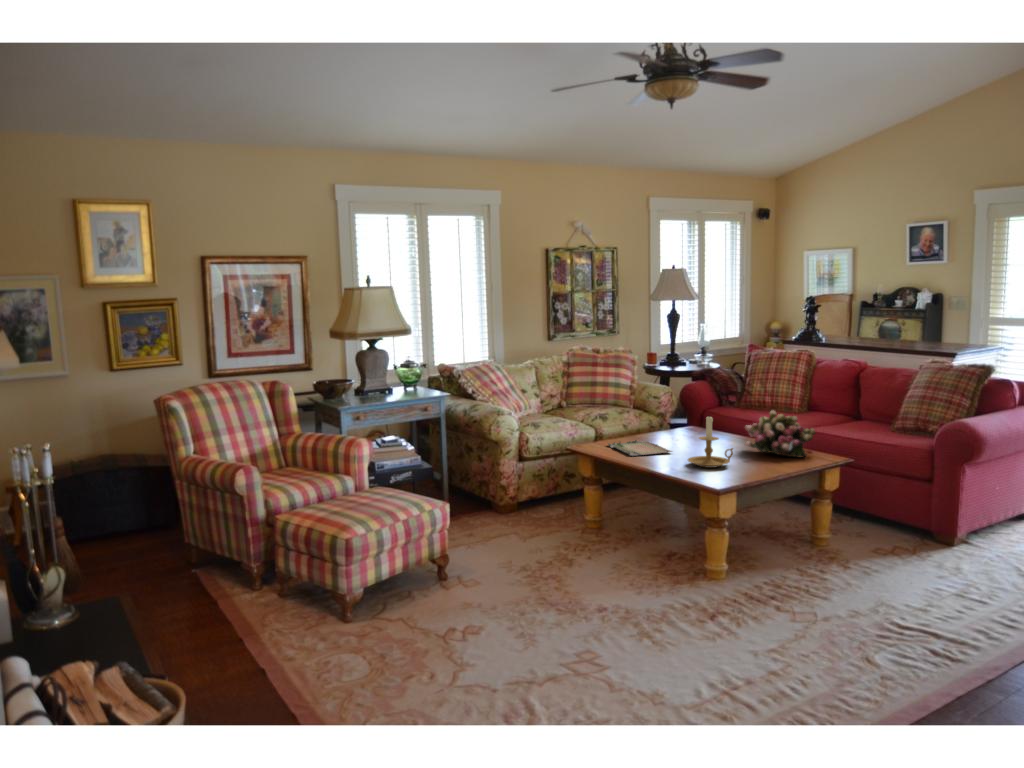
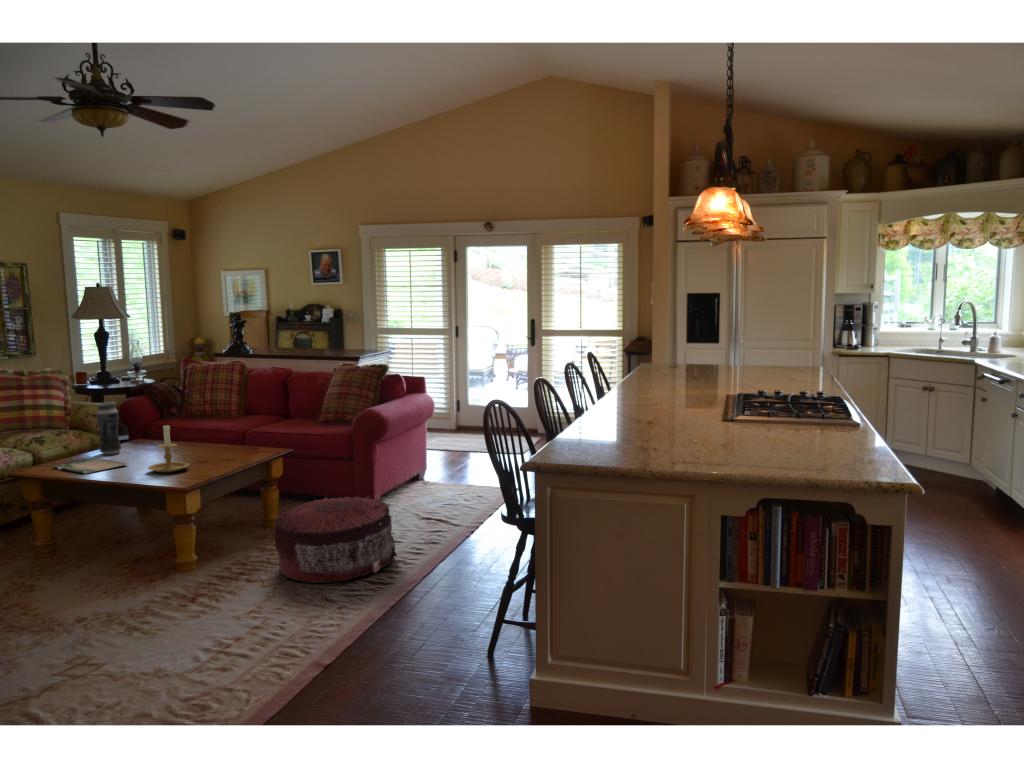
vase: none [651,386,671,439] -> present [96,402,121,455]
flower arrangement: present [745,411,816,457] -> none [197,415,261,453]
pouf: none [812,528,981,645] -> present [273,497,397,583]

